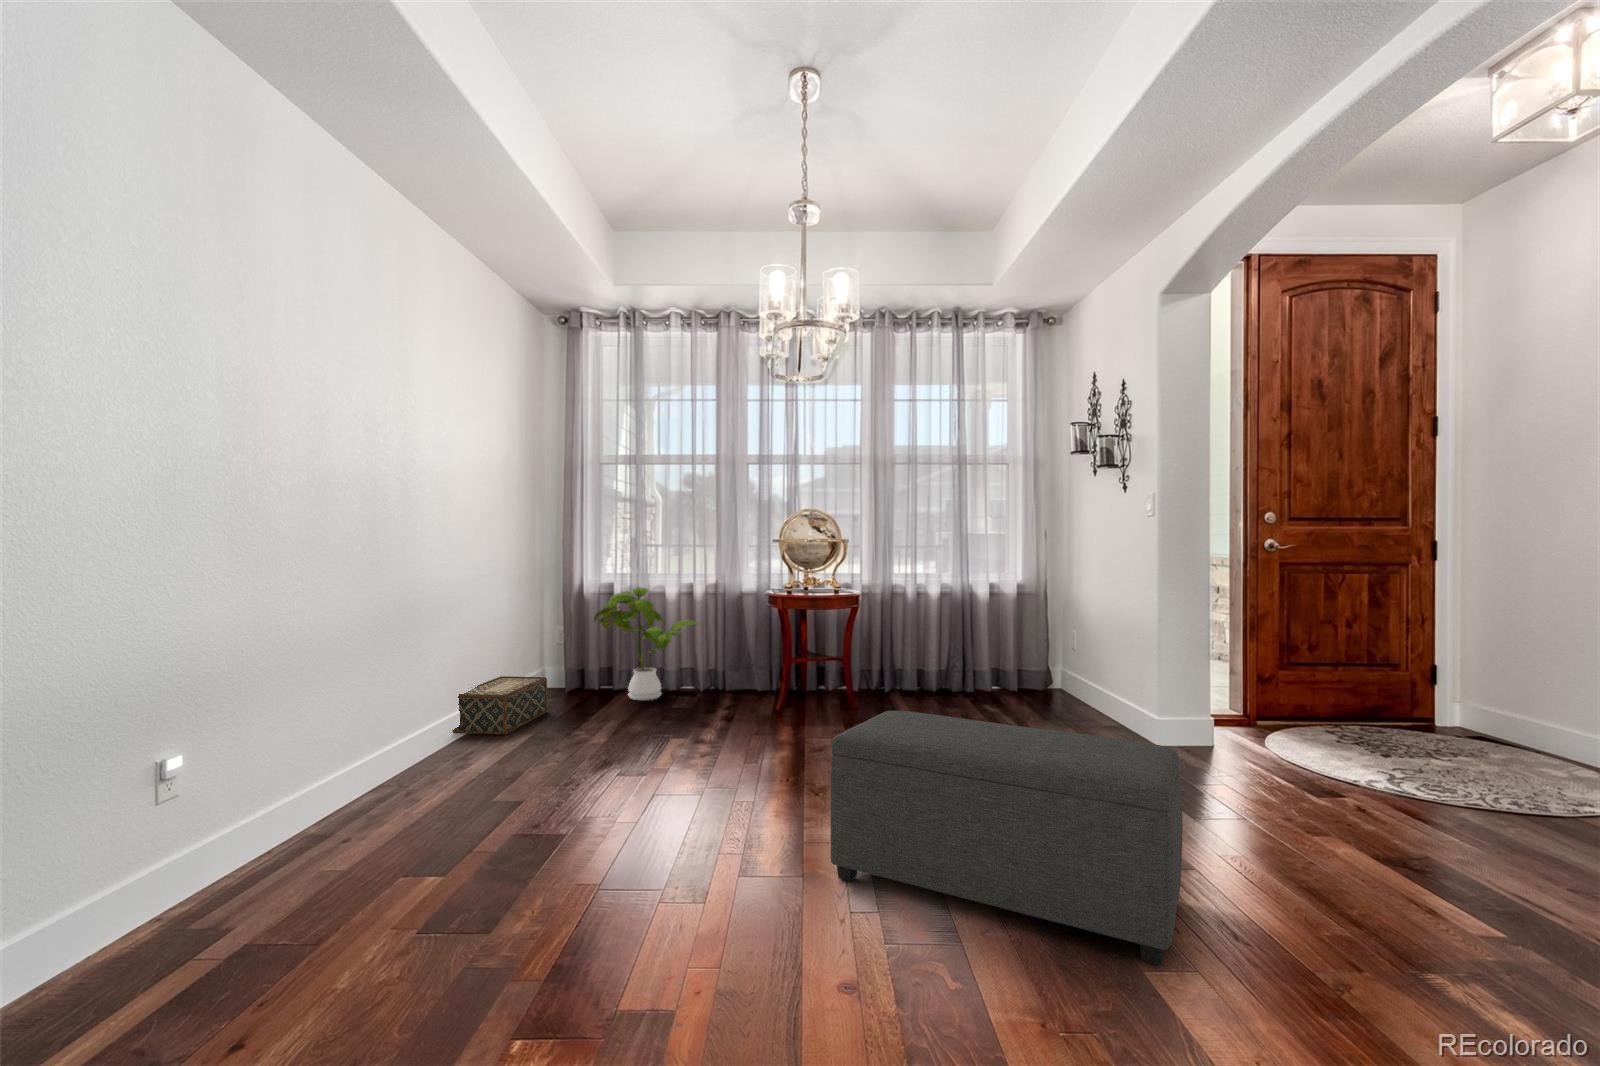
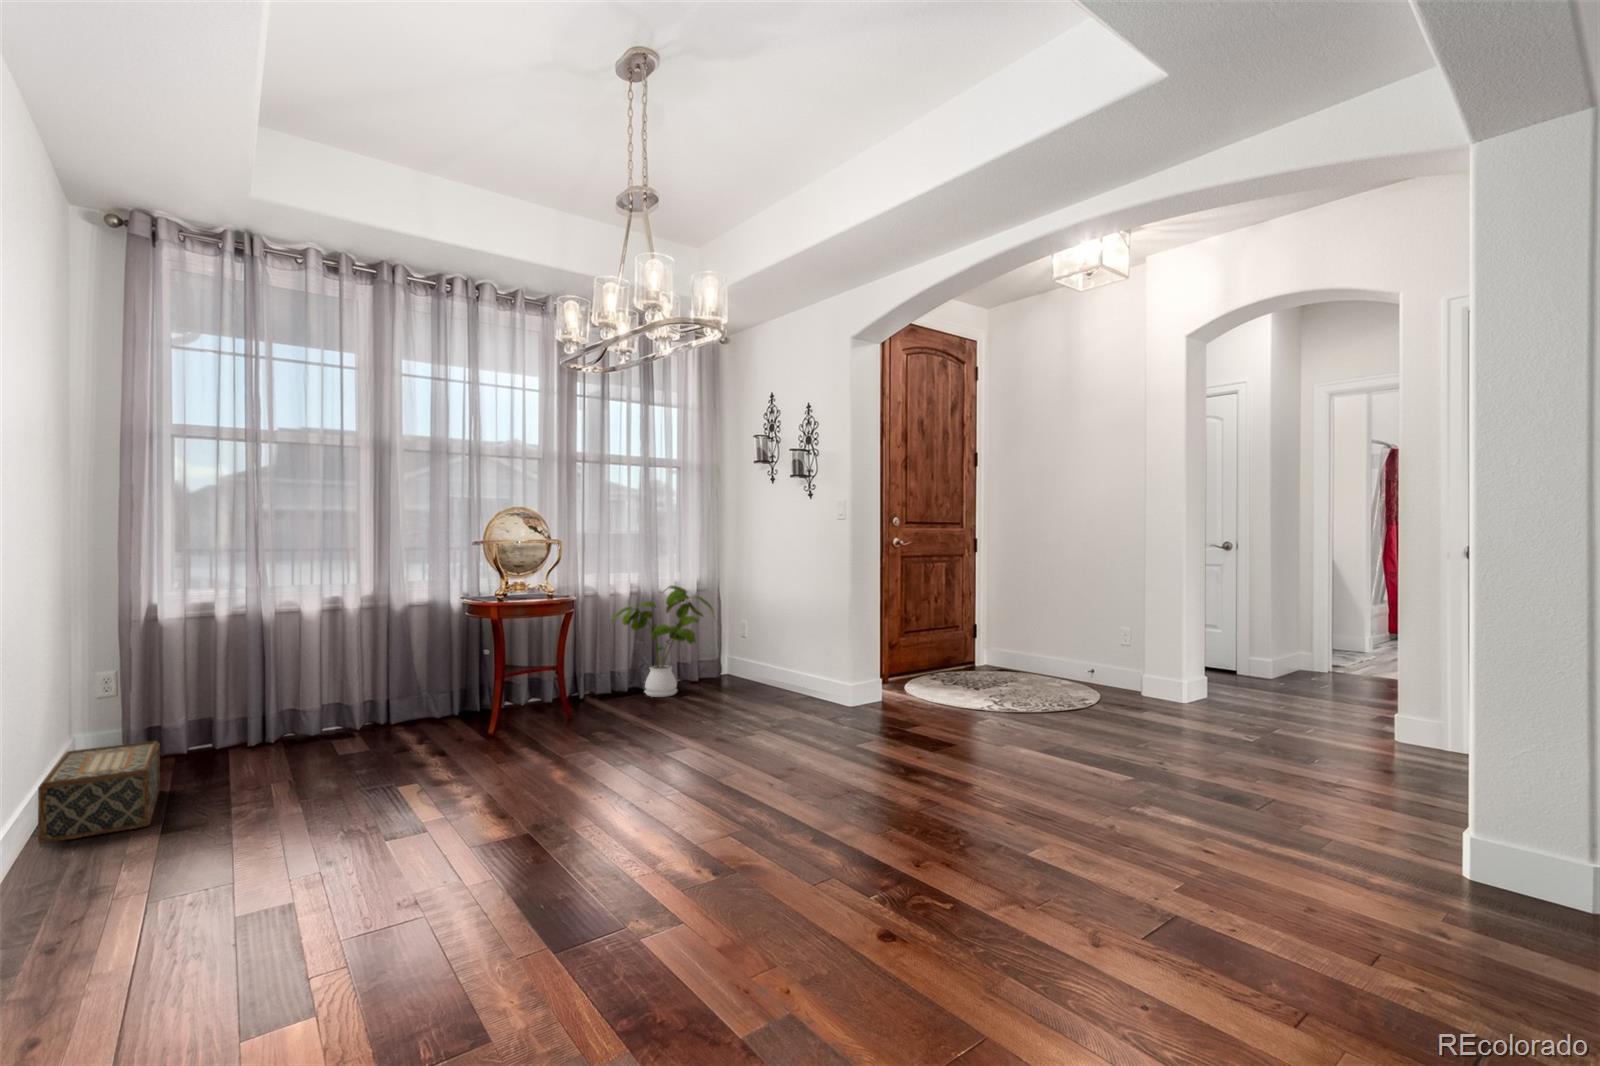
house plant: present [594,587,698,700] -> present [611,586,713,697]
ottoman: present [830,711,1182,965] -> none [767,686,1035,842]

